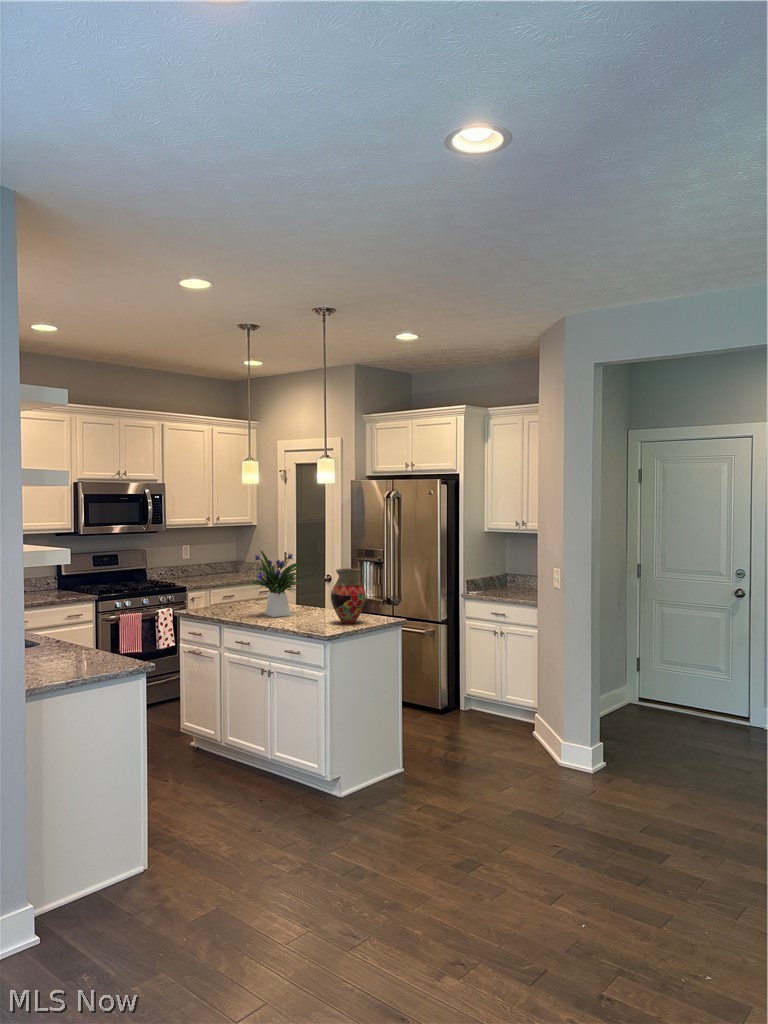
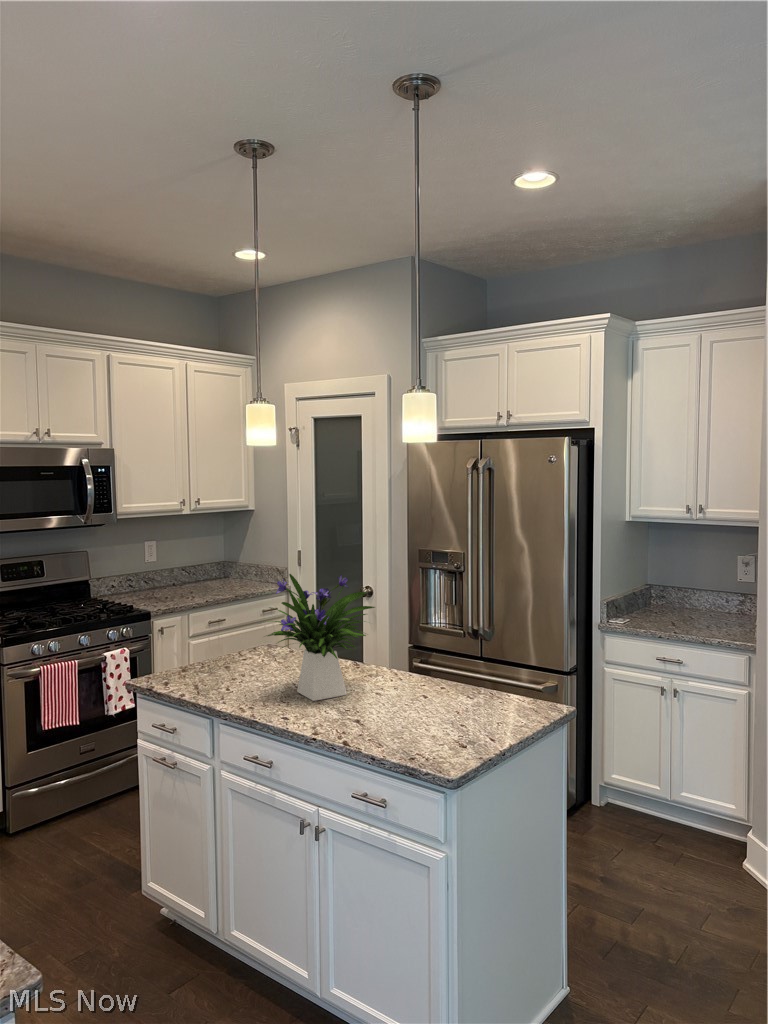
vase: present [331,568,366,624] -> none [439,612,510,727]

